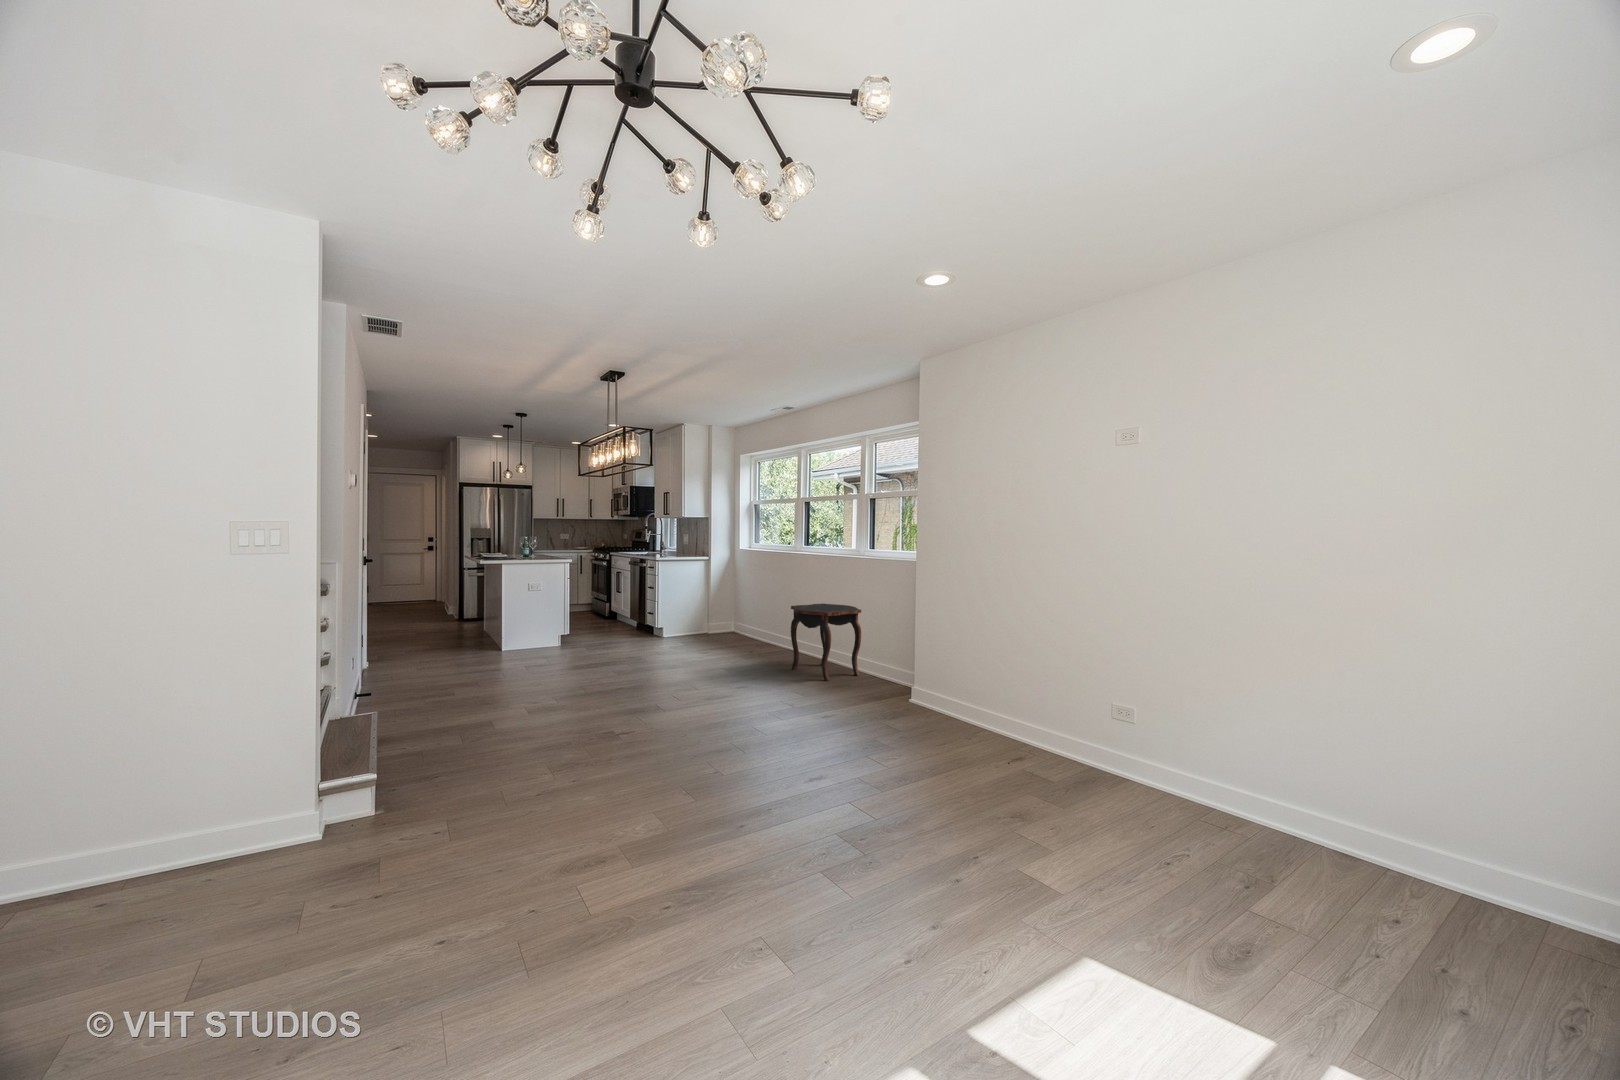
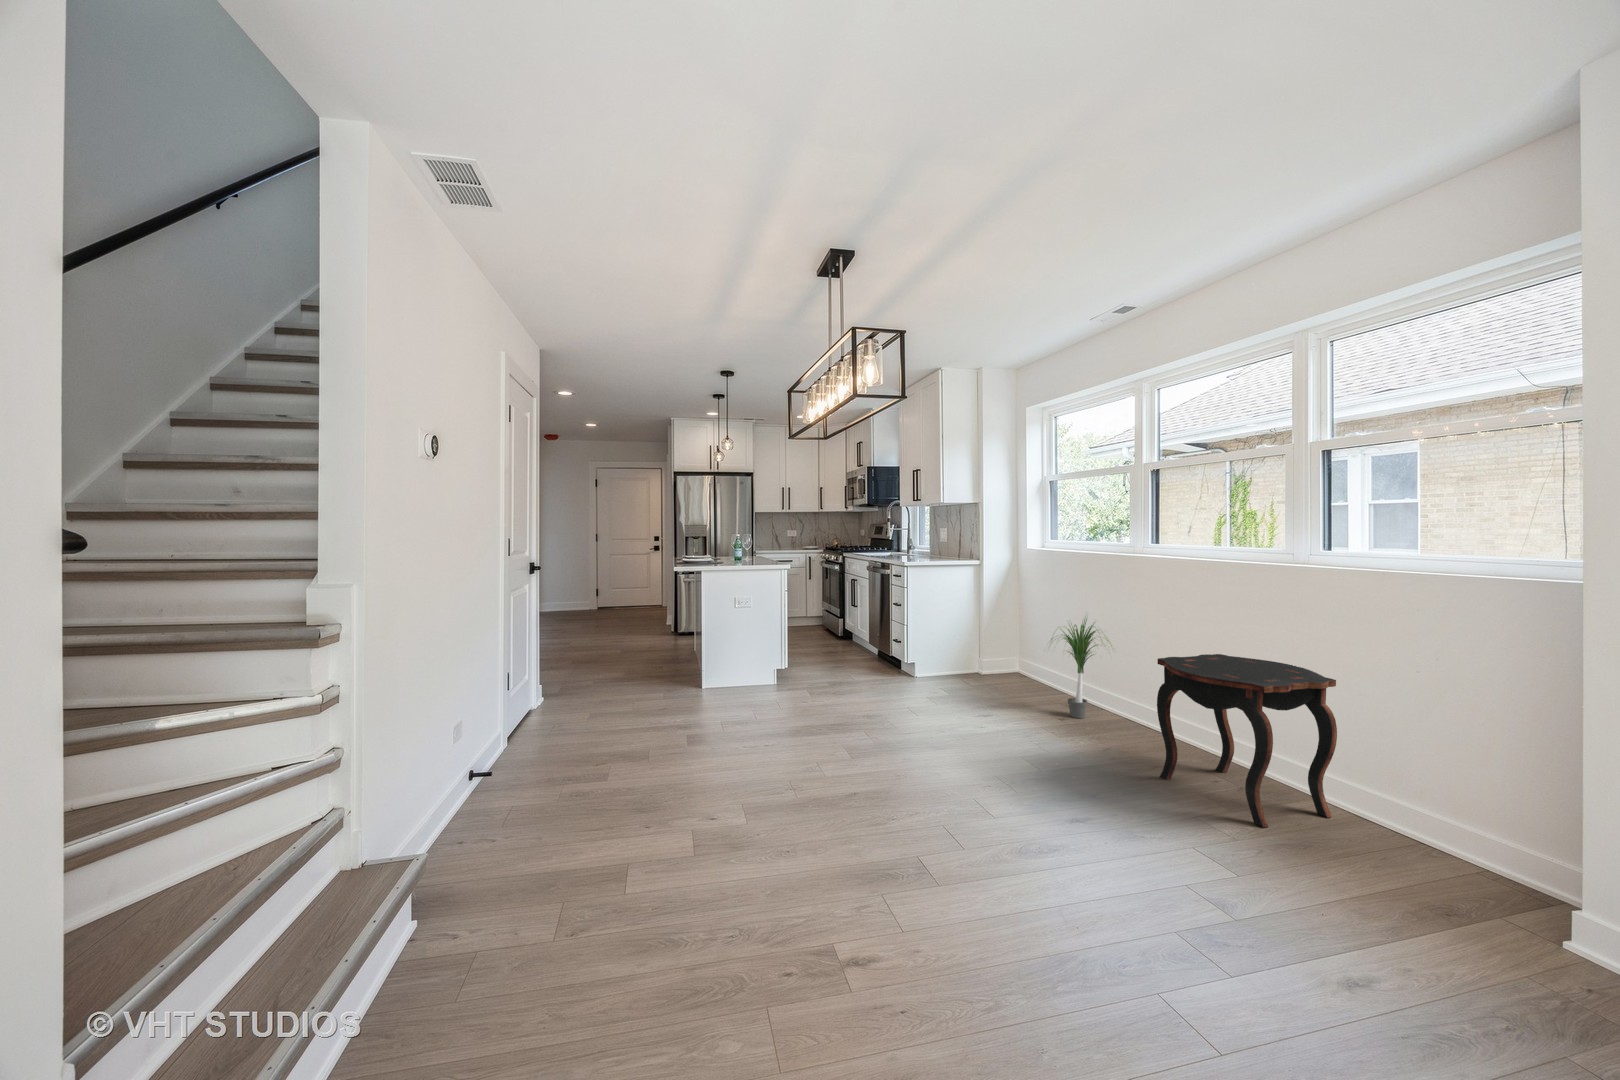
potted plant: none [742,585,784,650] -> present [1051,619,1112,718]

